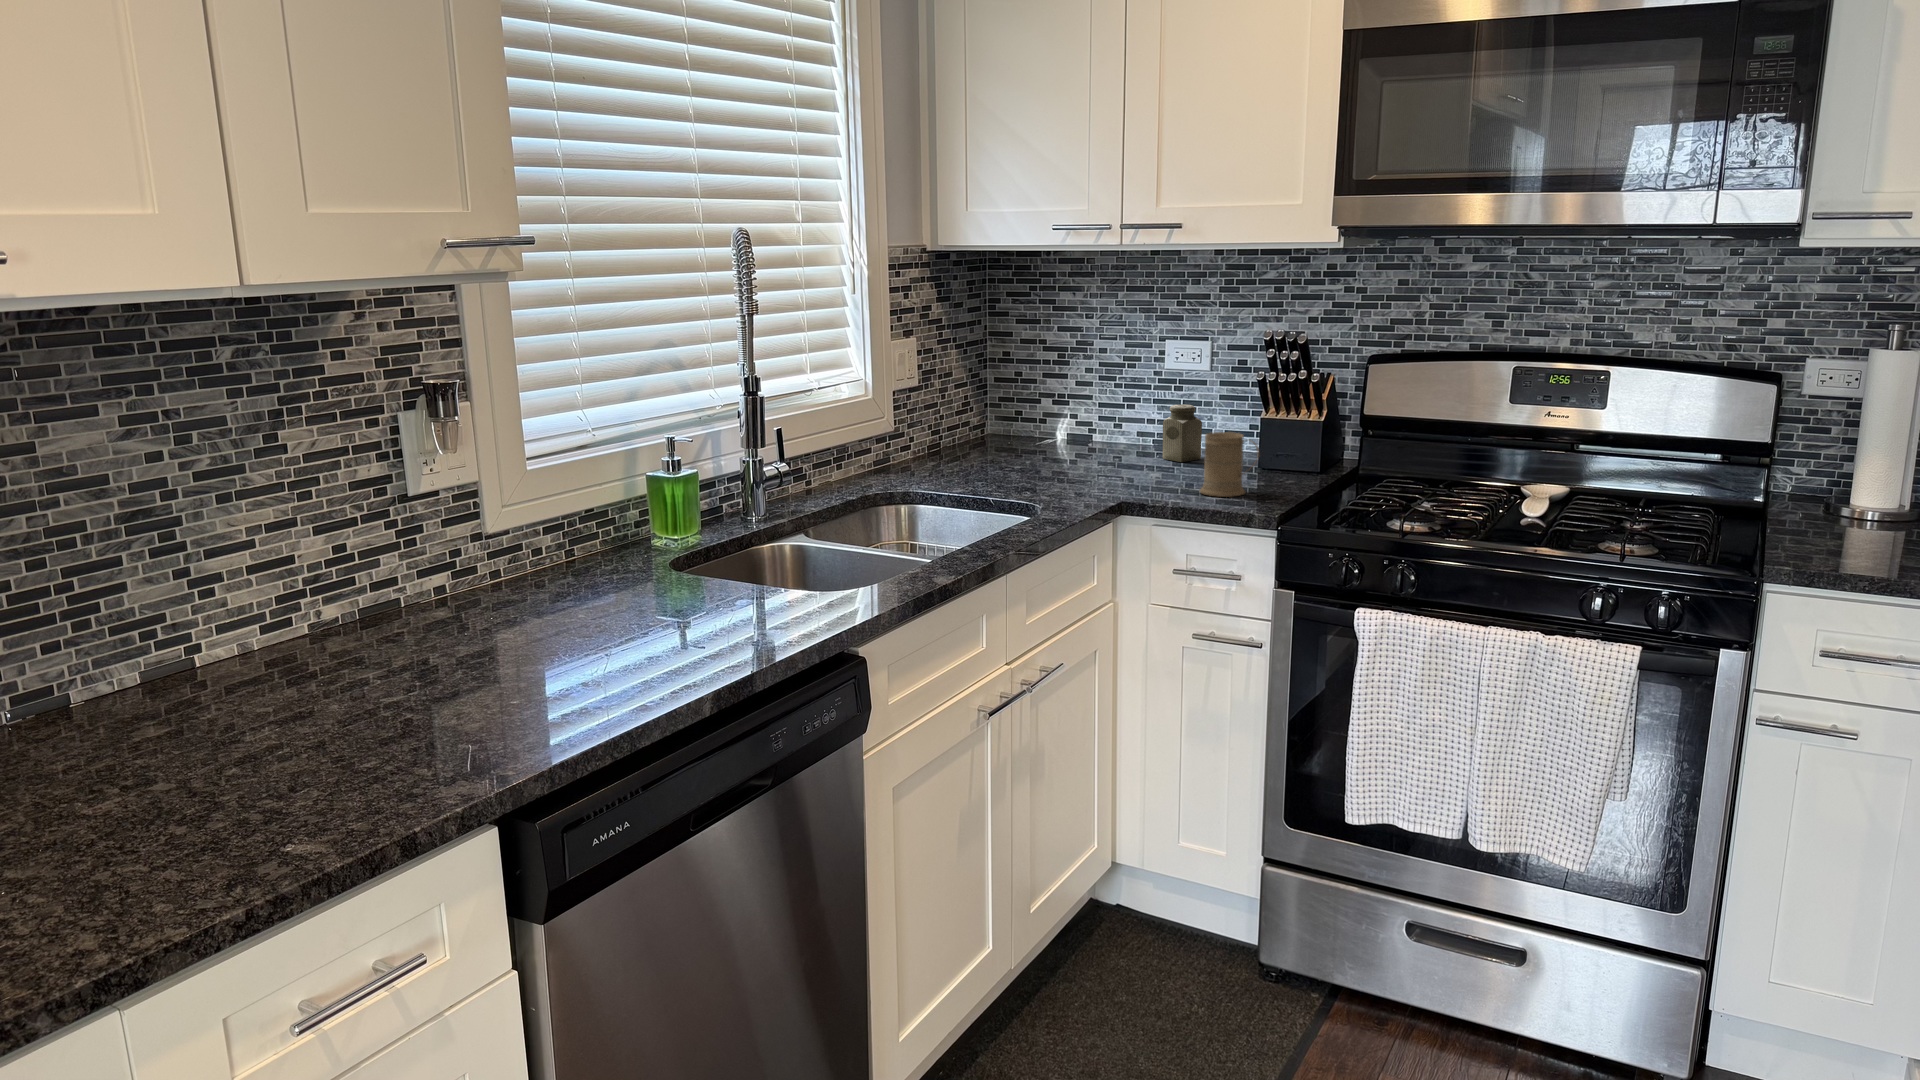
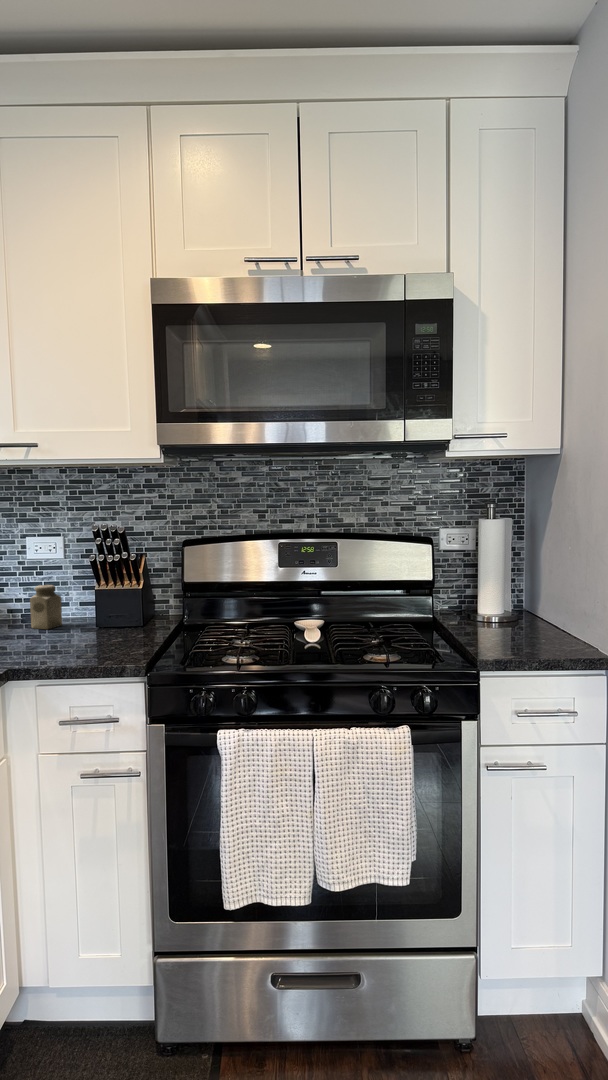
mug: present [1200,432,1259,497] -> none [70,602,118,655]

